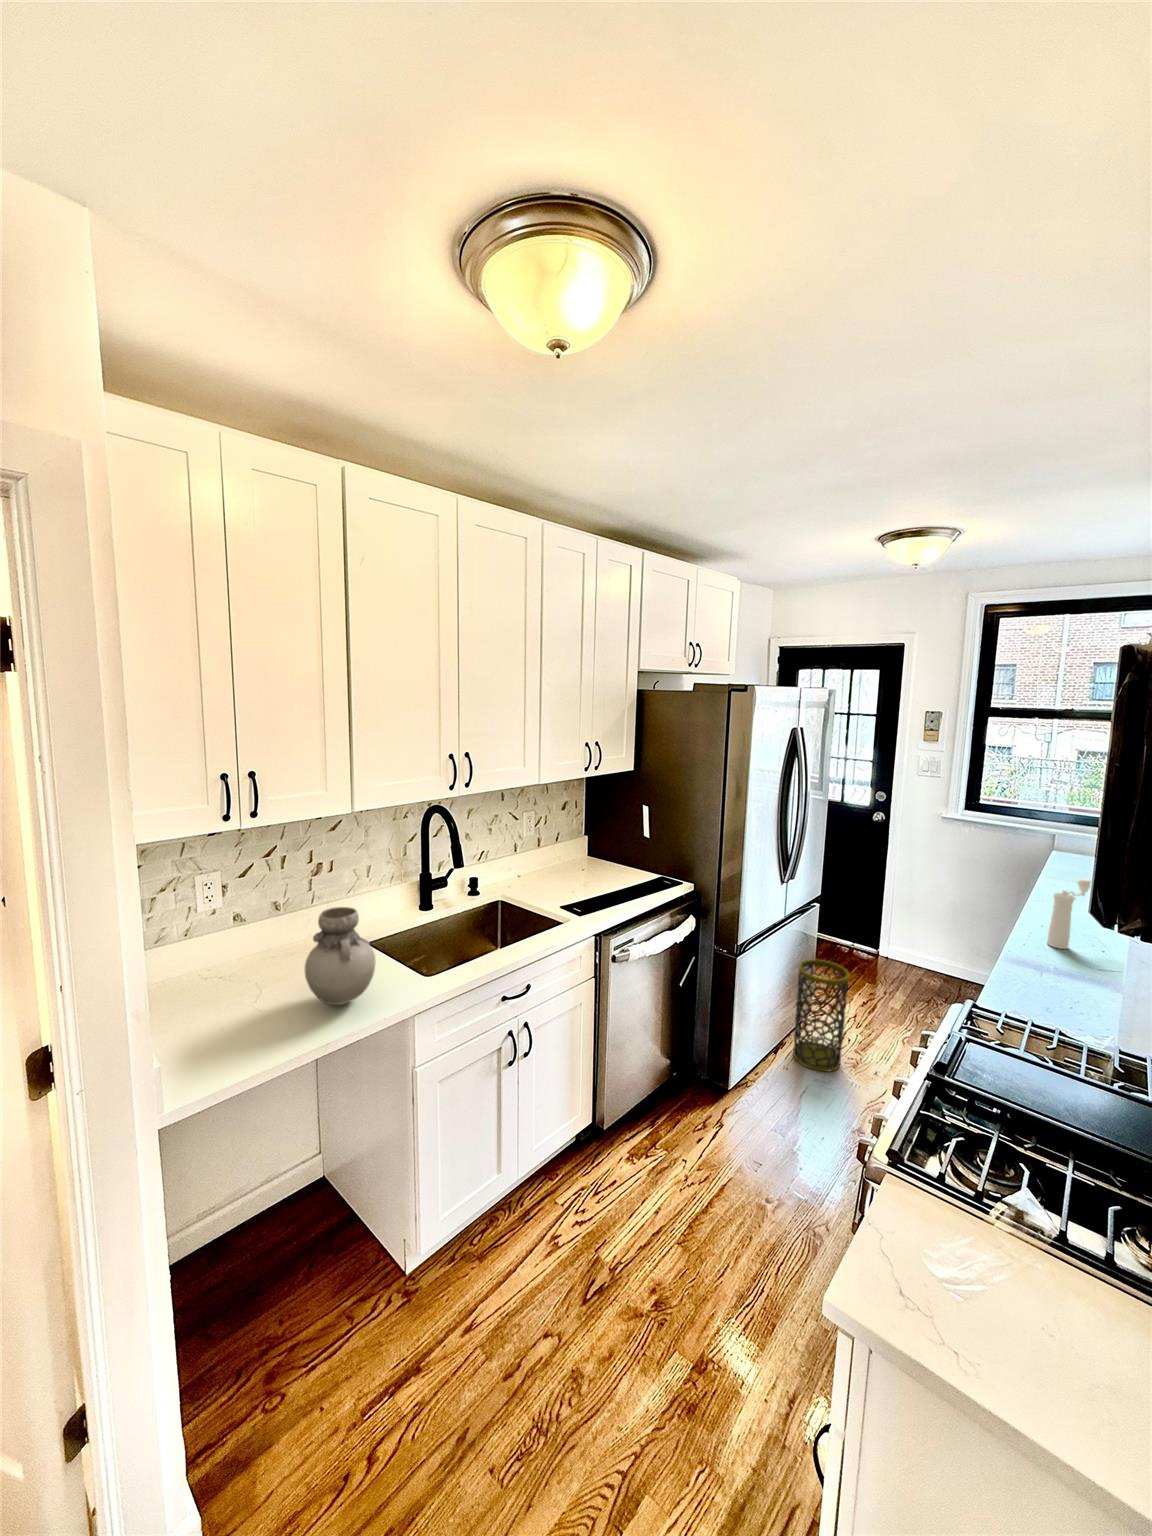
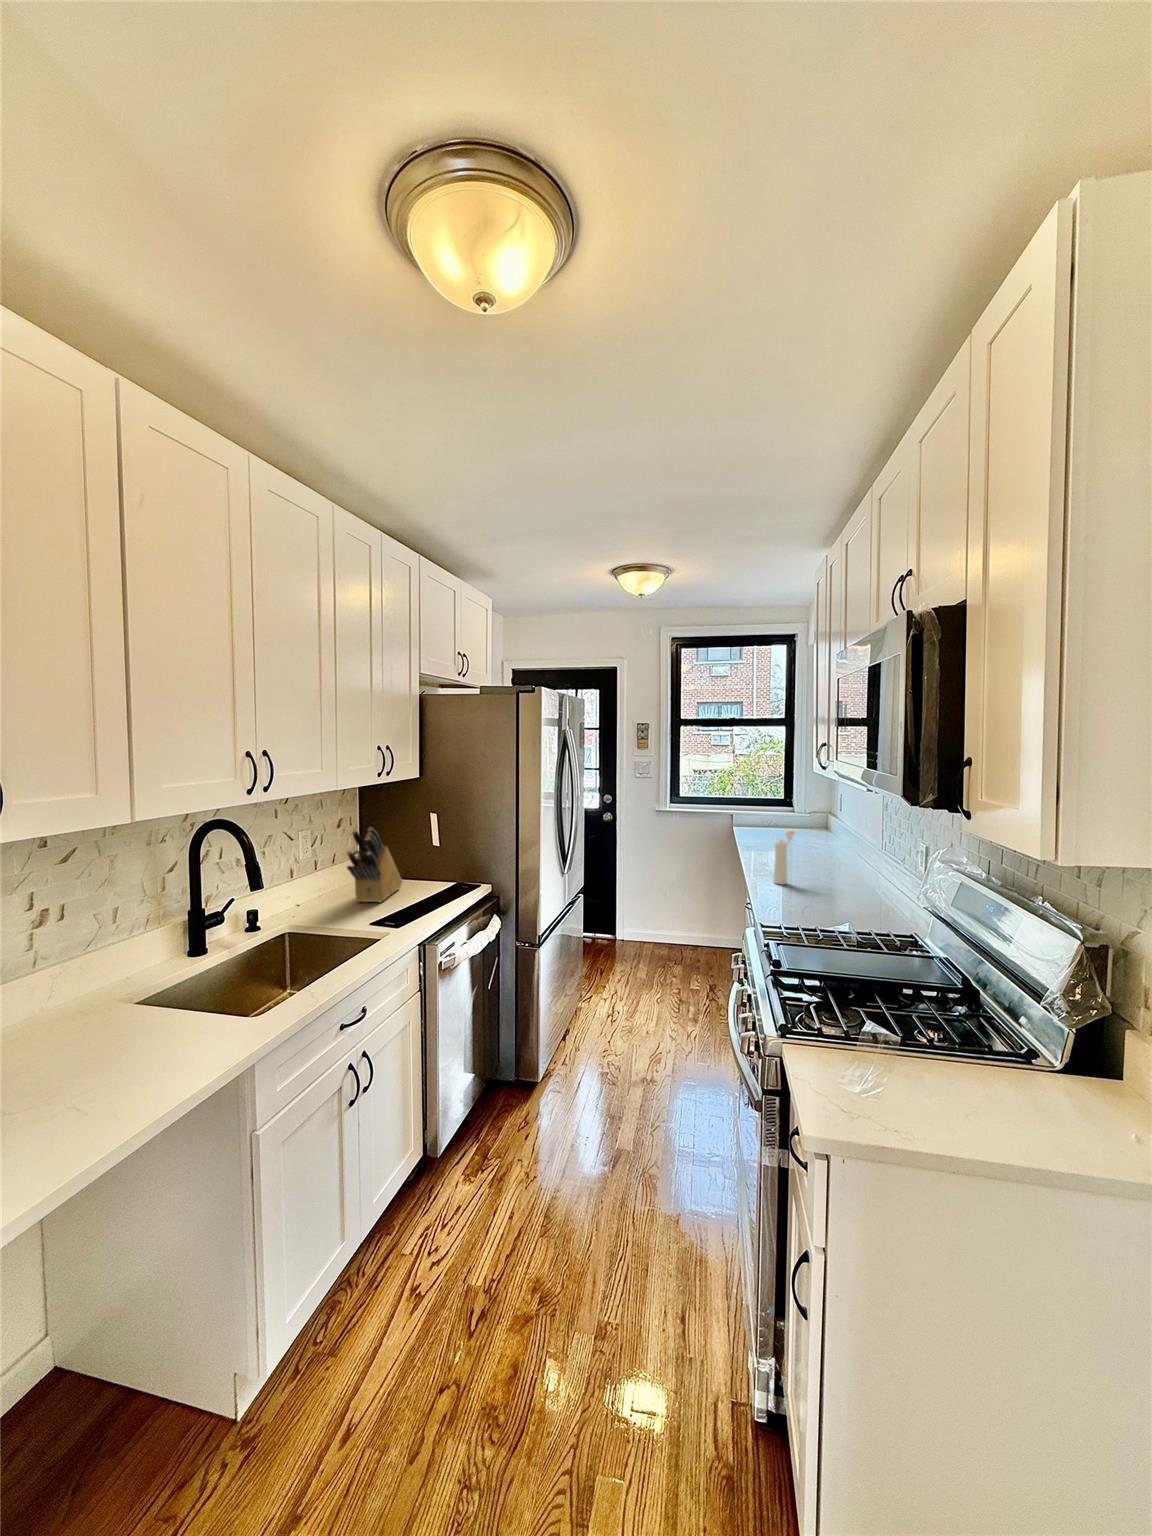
knife block: none [559,817,616,885] -> present [347,828,402,902]
vase: present [305,907,375,1005] -> none [81,942,190,1076]
trash can: present [793,960,849,1072] -> none [578,943,621,1046]

